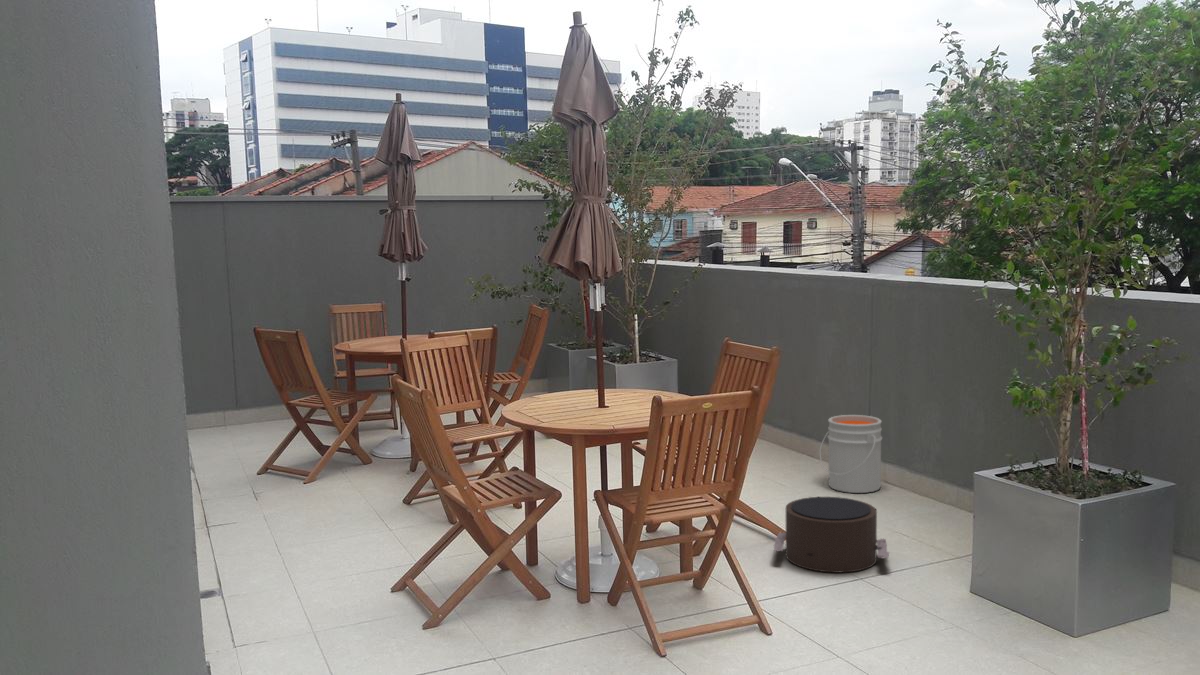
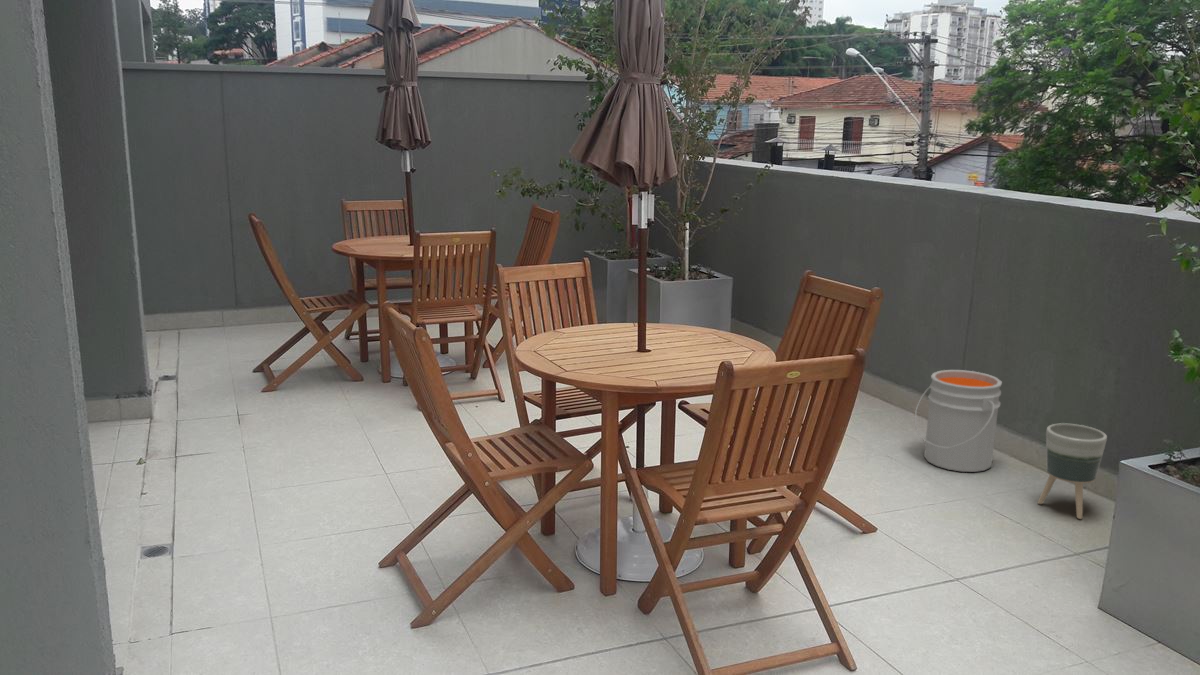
planter: none [911,446,954,517] -> present [1038,423,1107,519]
pouf: present [774,497,889,573] -> none [866,494,1030,611]

